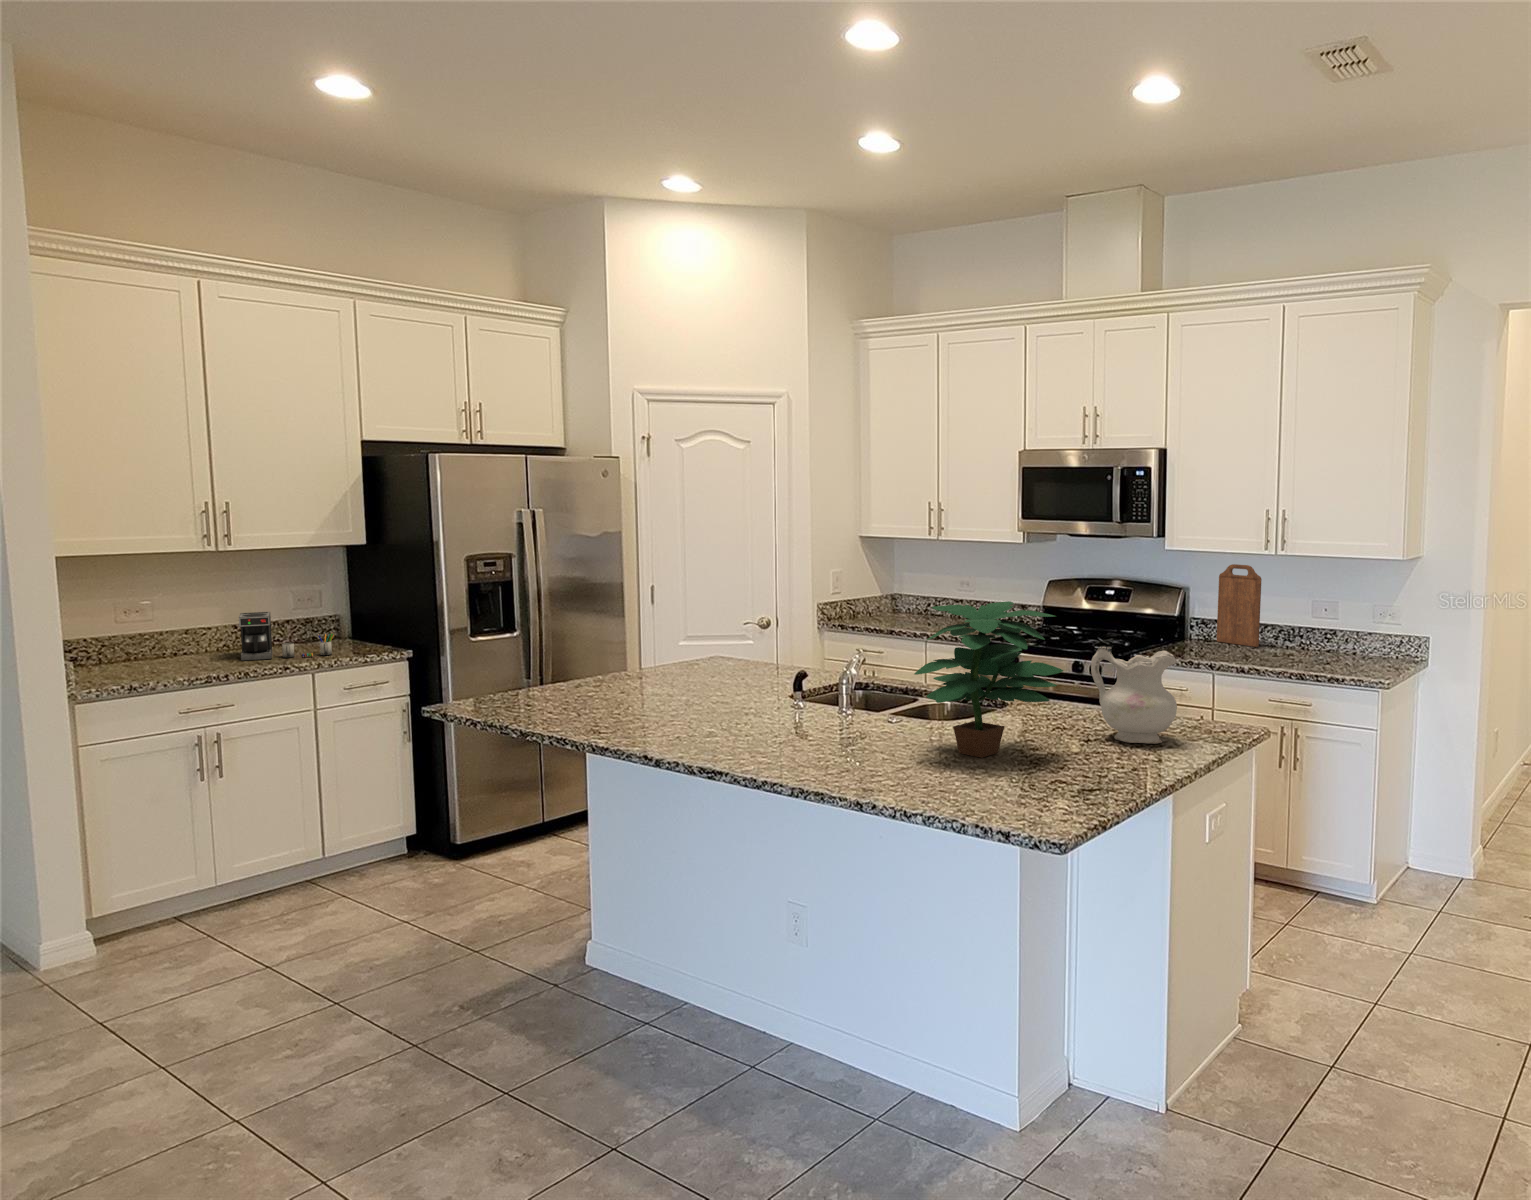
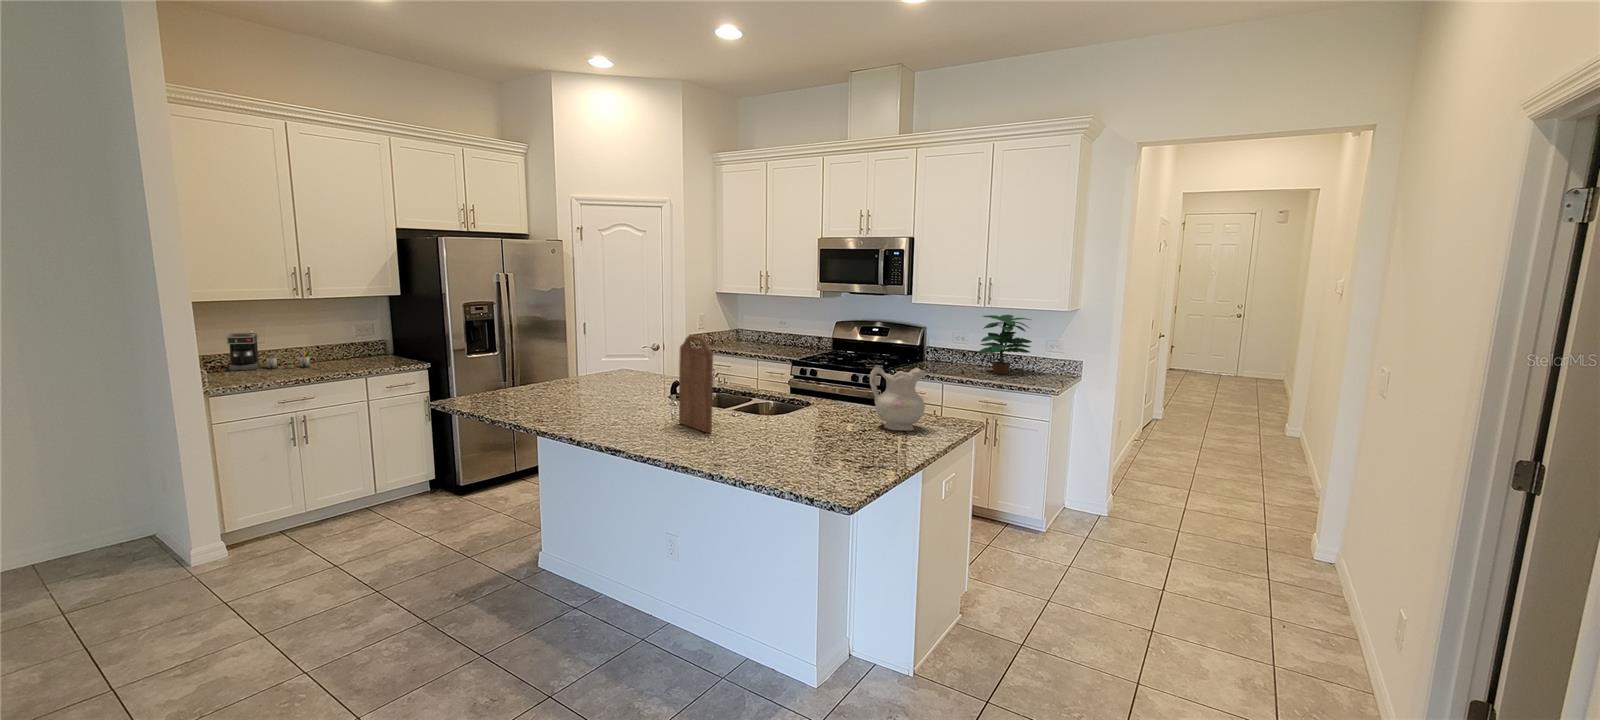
cutting board: present [1217,564,1262,647] -> present [679,335,713,433]
potted plant: present [914,601,1063,758] -> present [979,315,1032,375]

